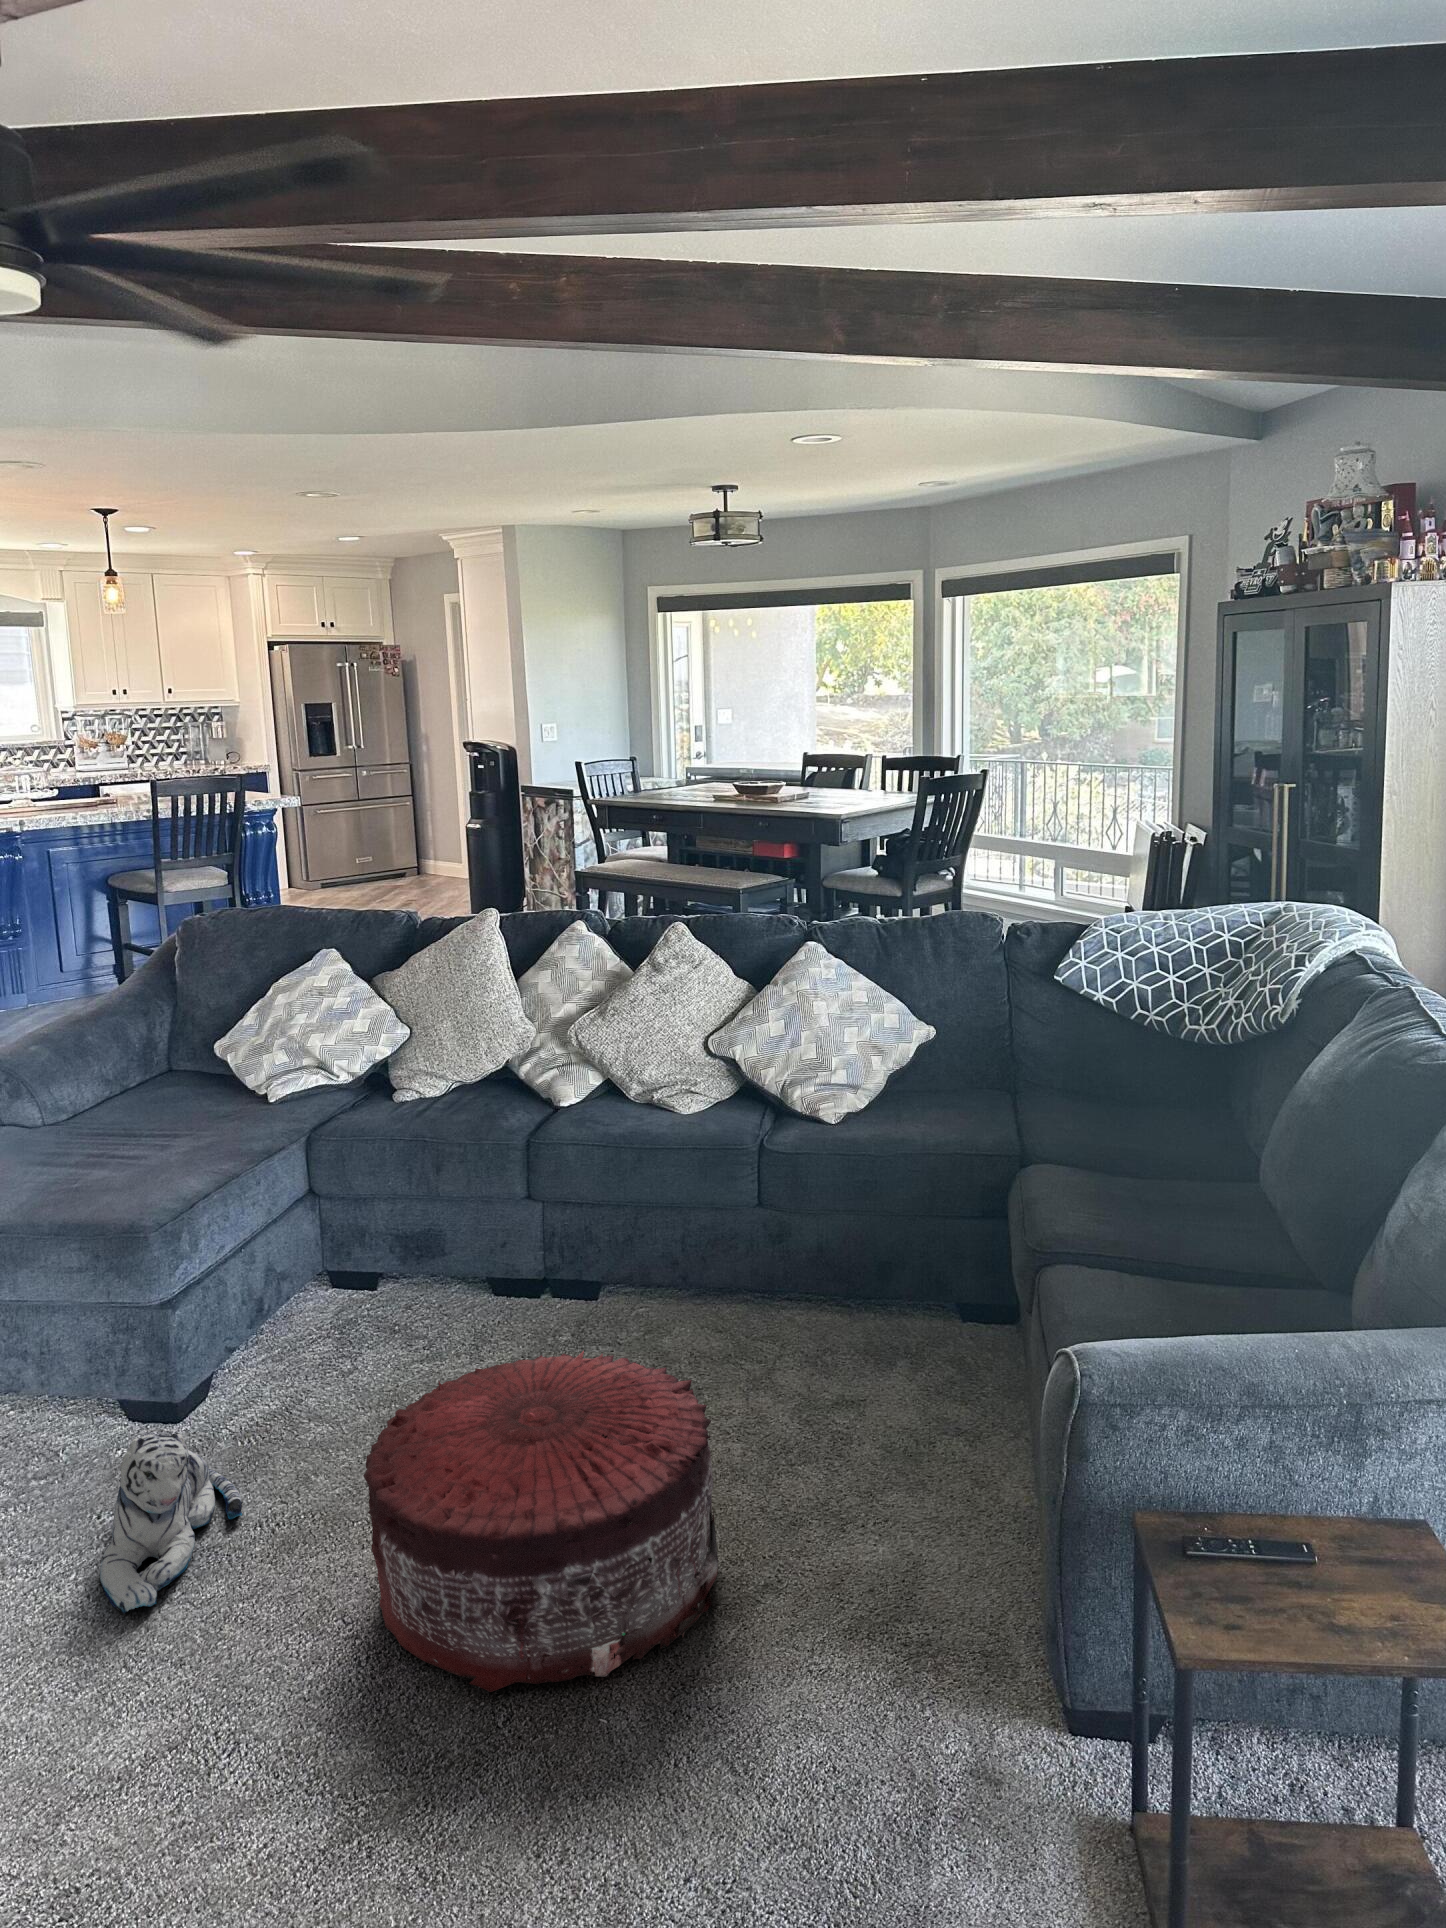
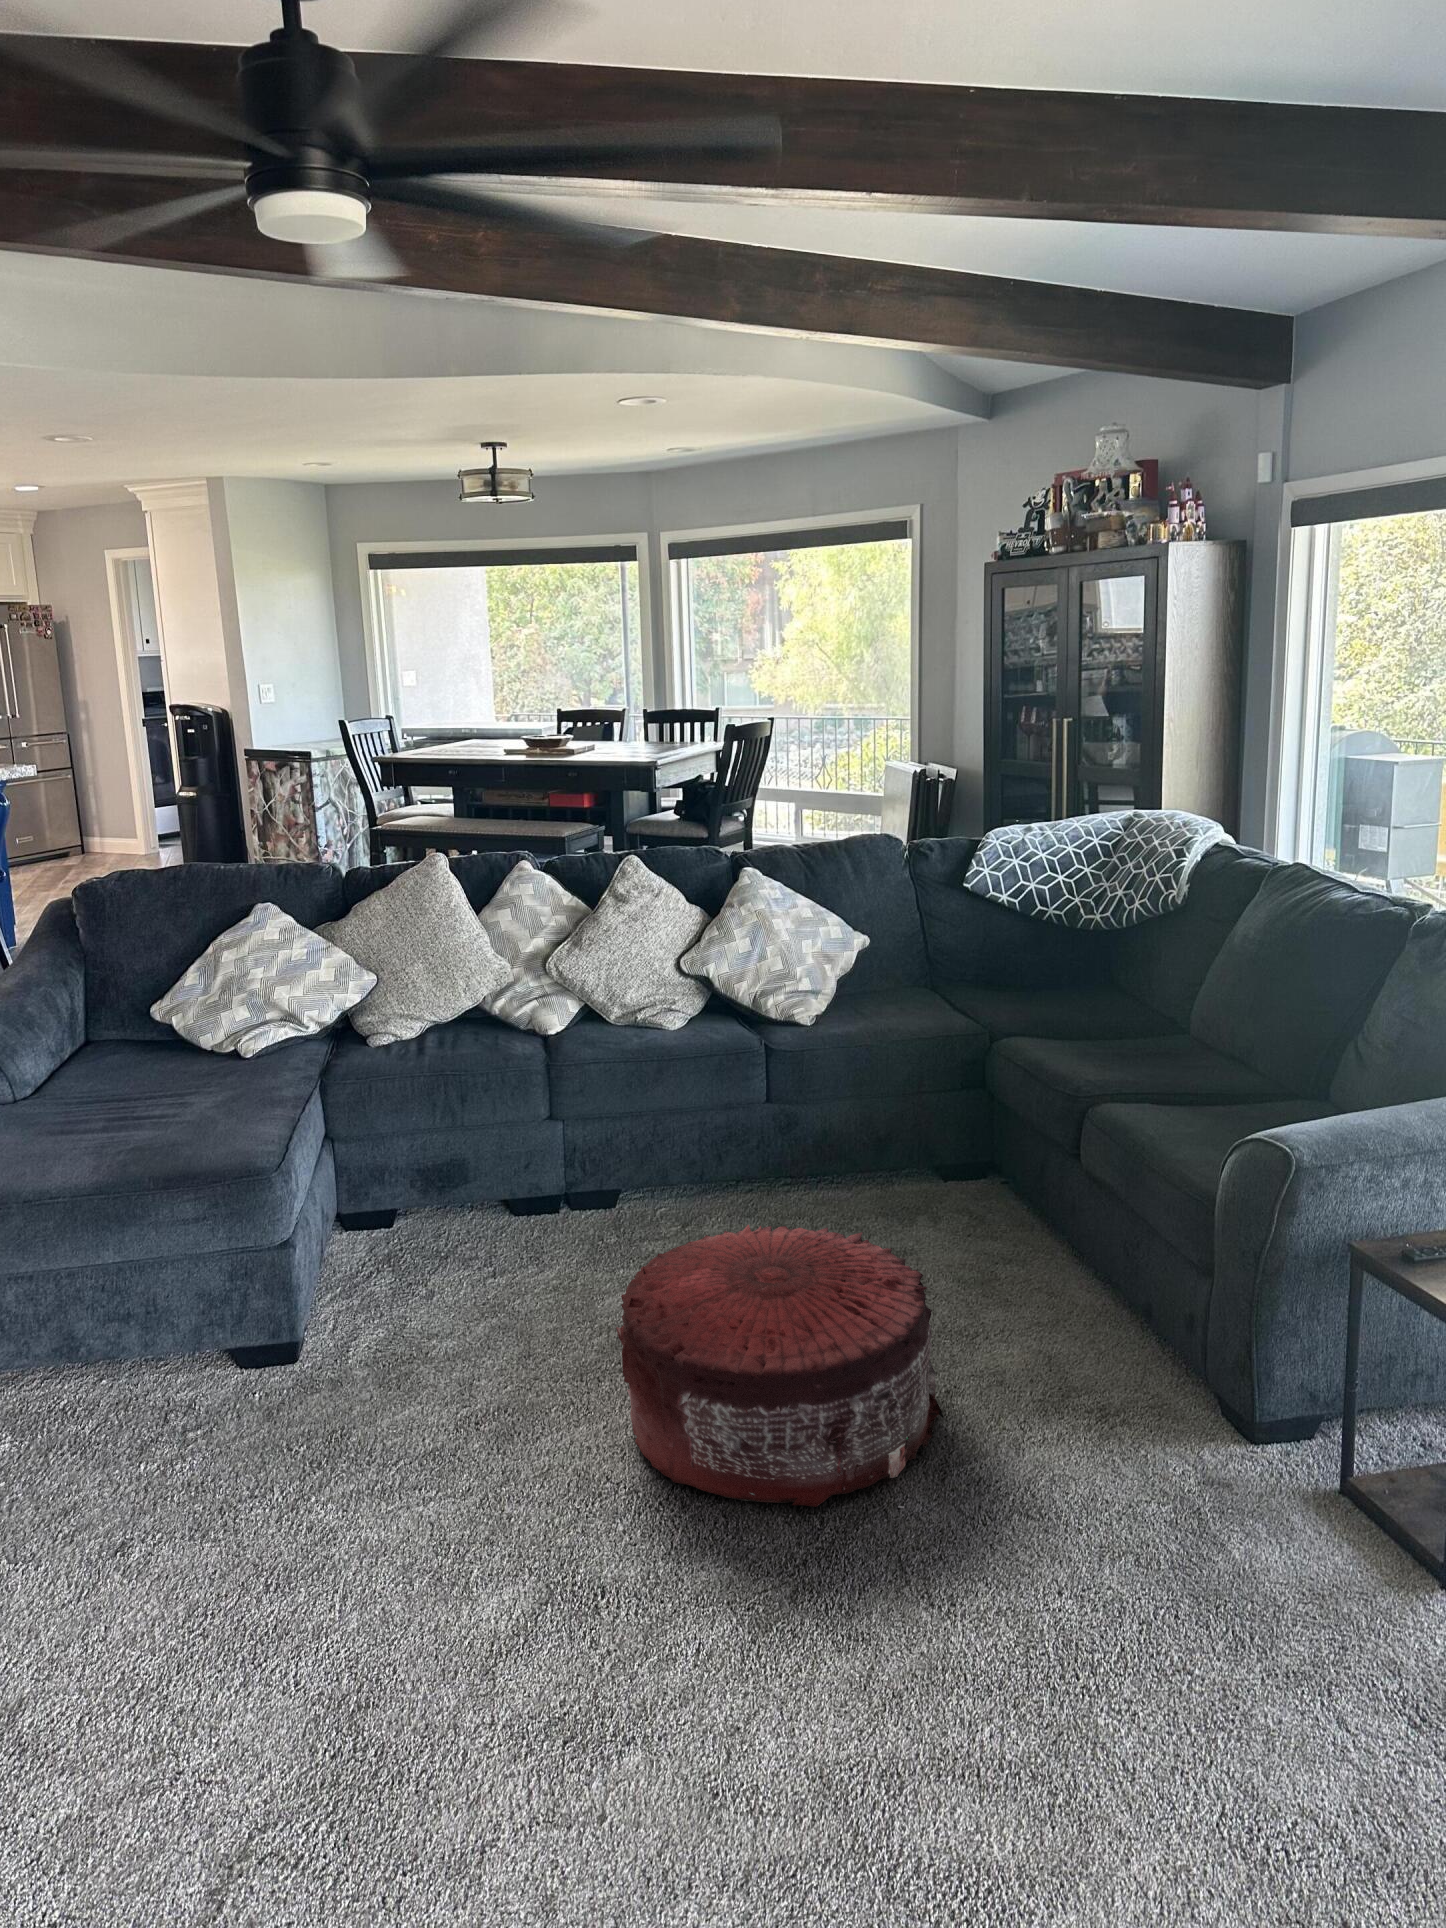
plush toy: present [100,1434,243,1613] -> none [327,1353,450,1523]

